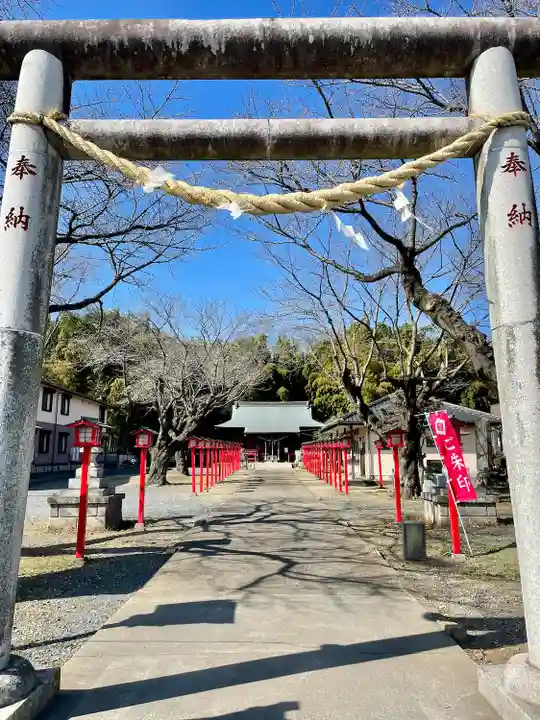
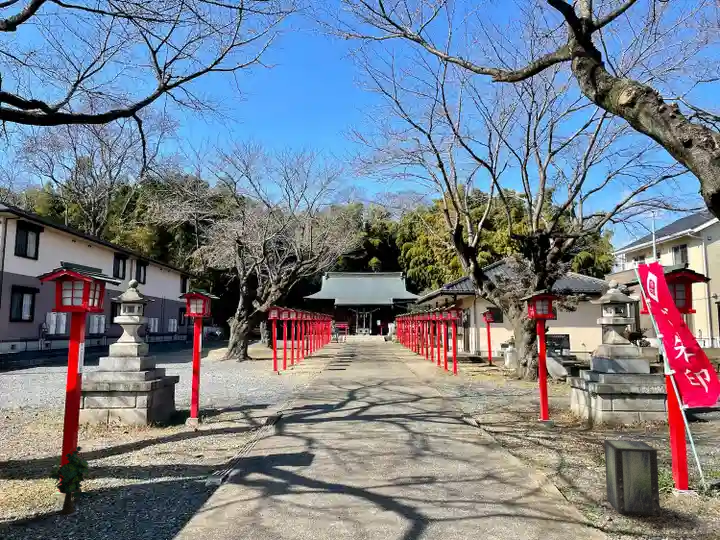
decorative plant: none [85,524,106,562] -> present [50,446,89,514]

